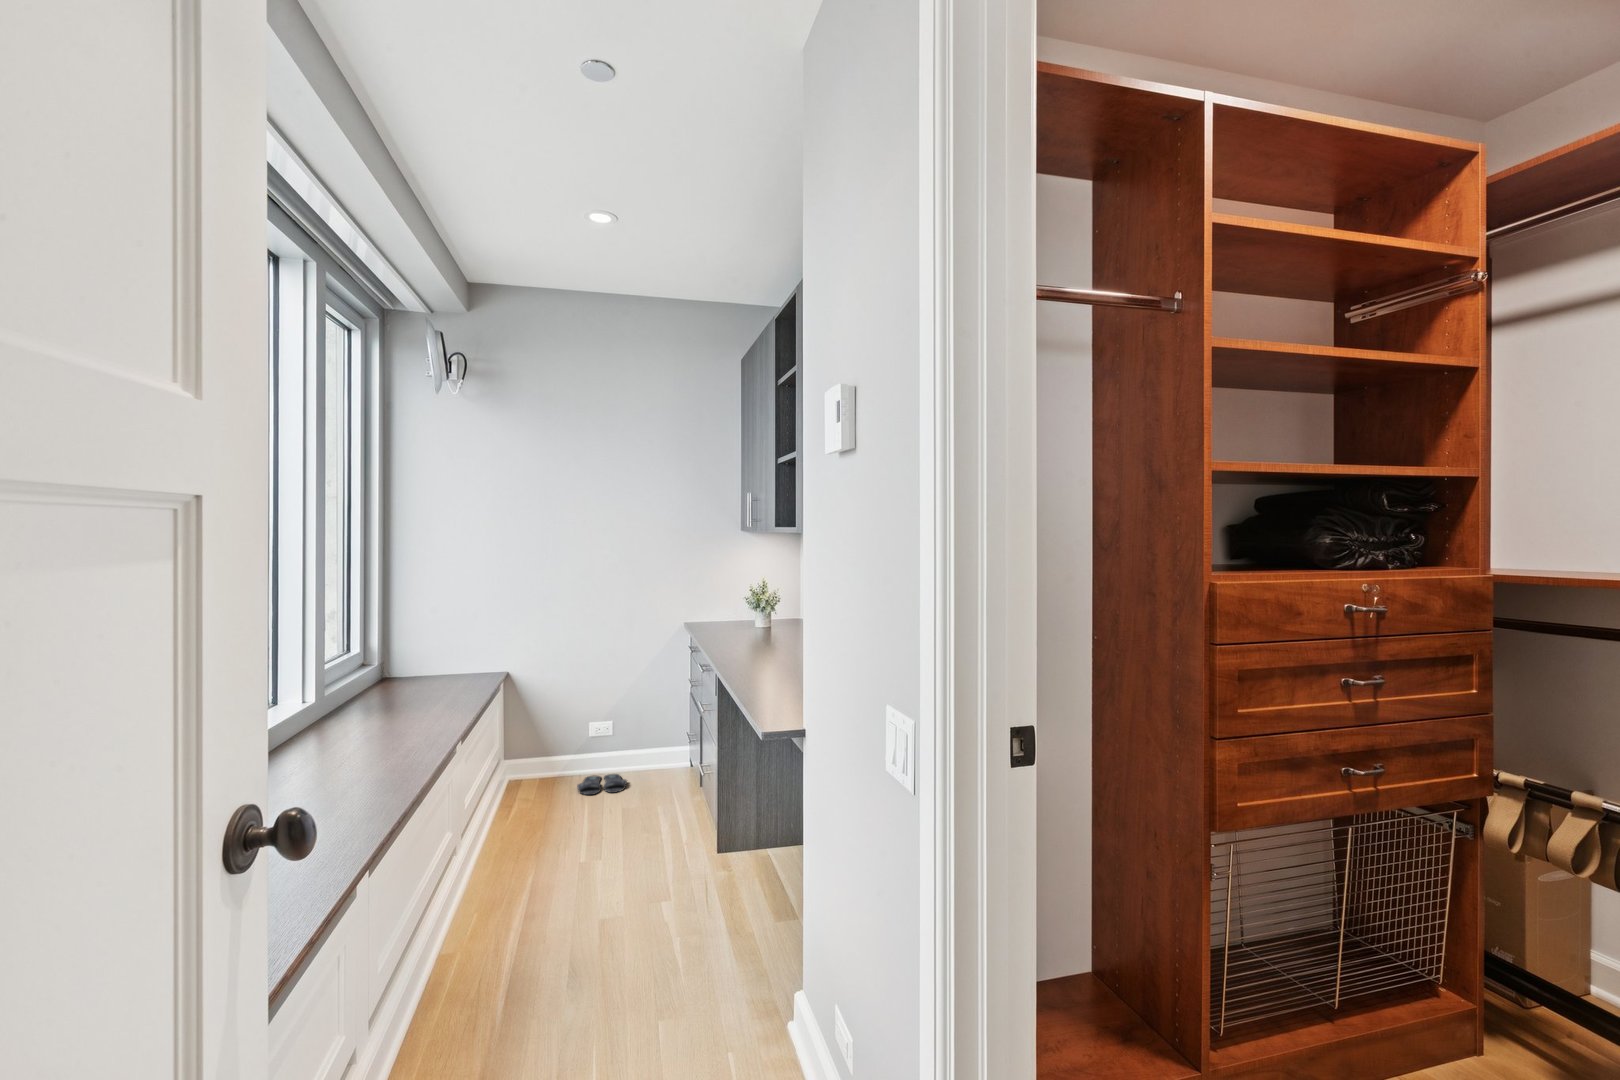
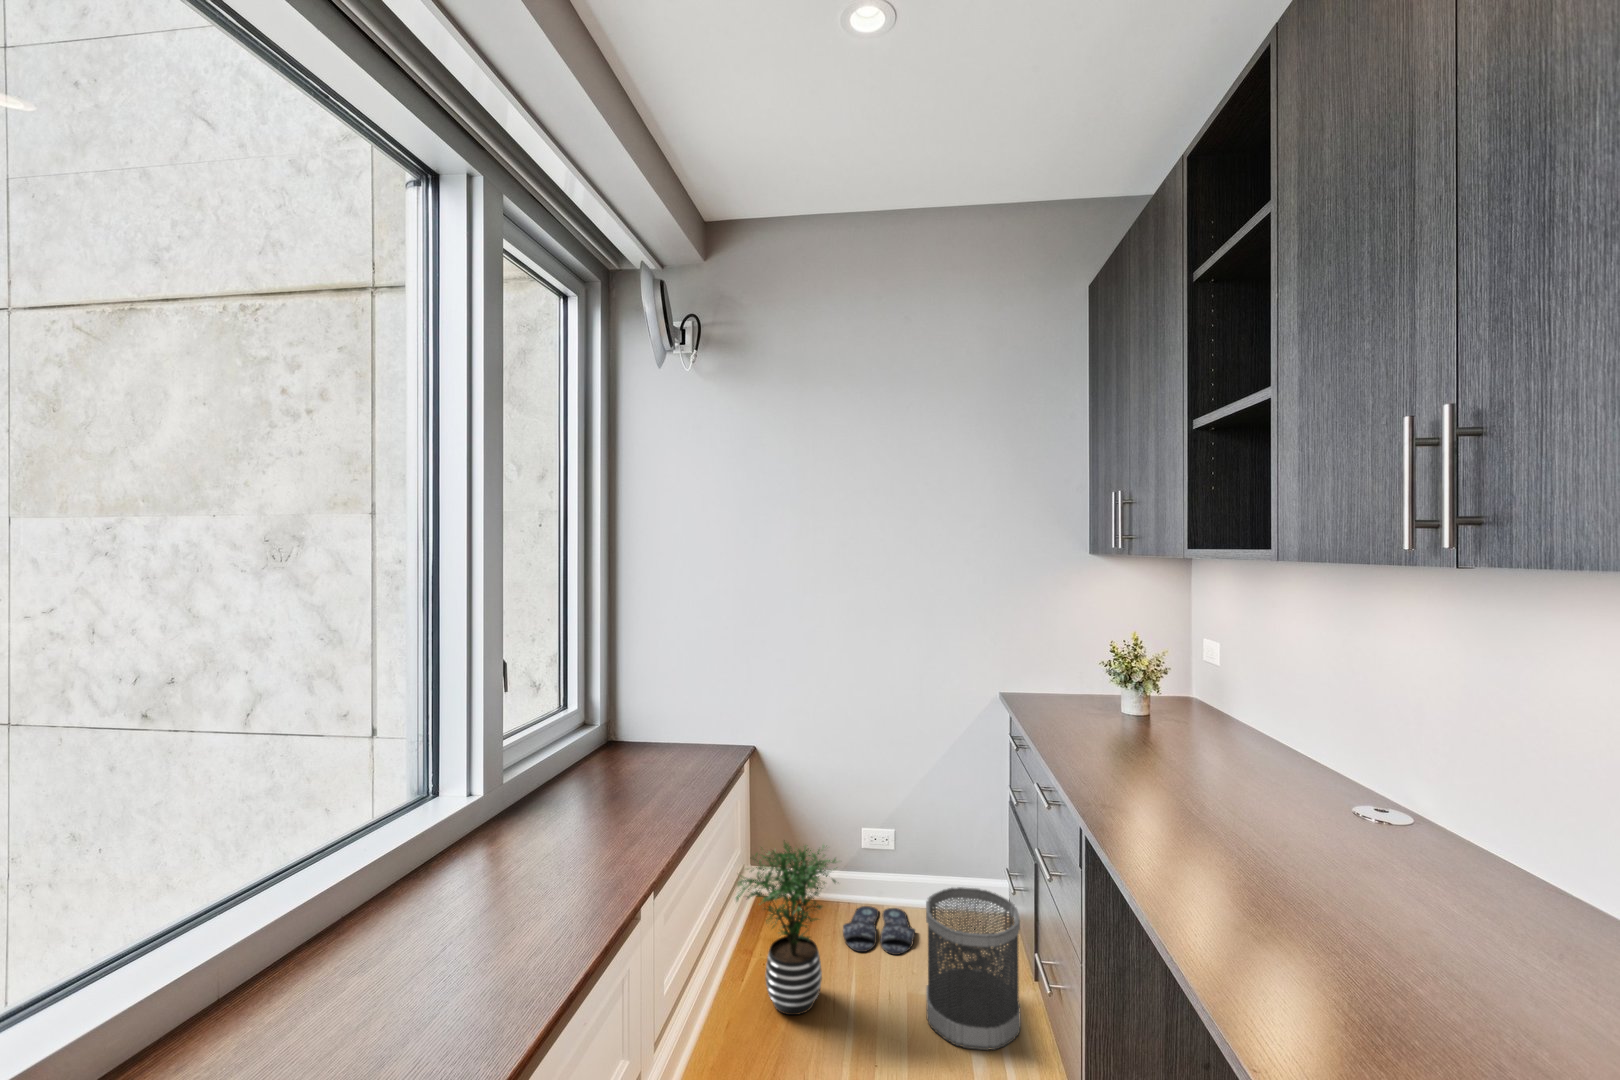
potted plant: none [507,718,584,825] -> present [736,843,836,1015]
wastebasket: none [636,736,693,819] -> present [926,887,1021,1050]

